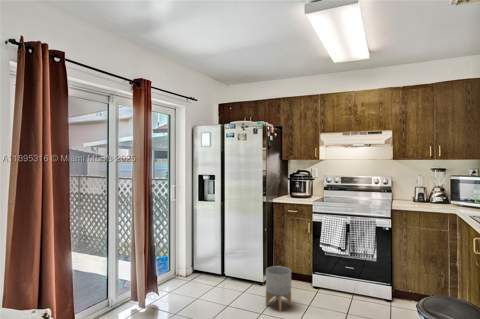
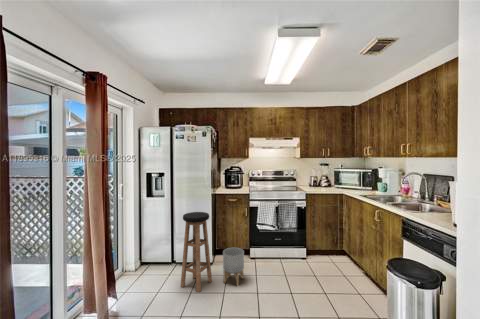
bar stool: none [219,219,254,308] -> present [181,212,212,292]

